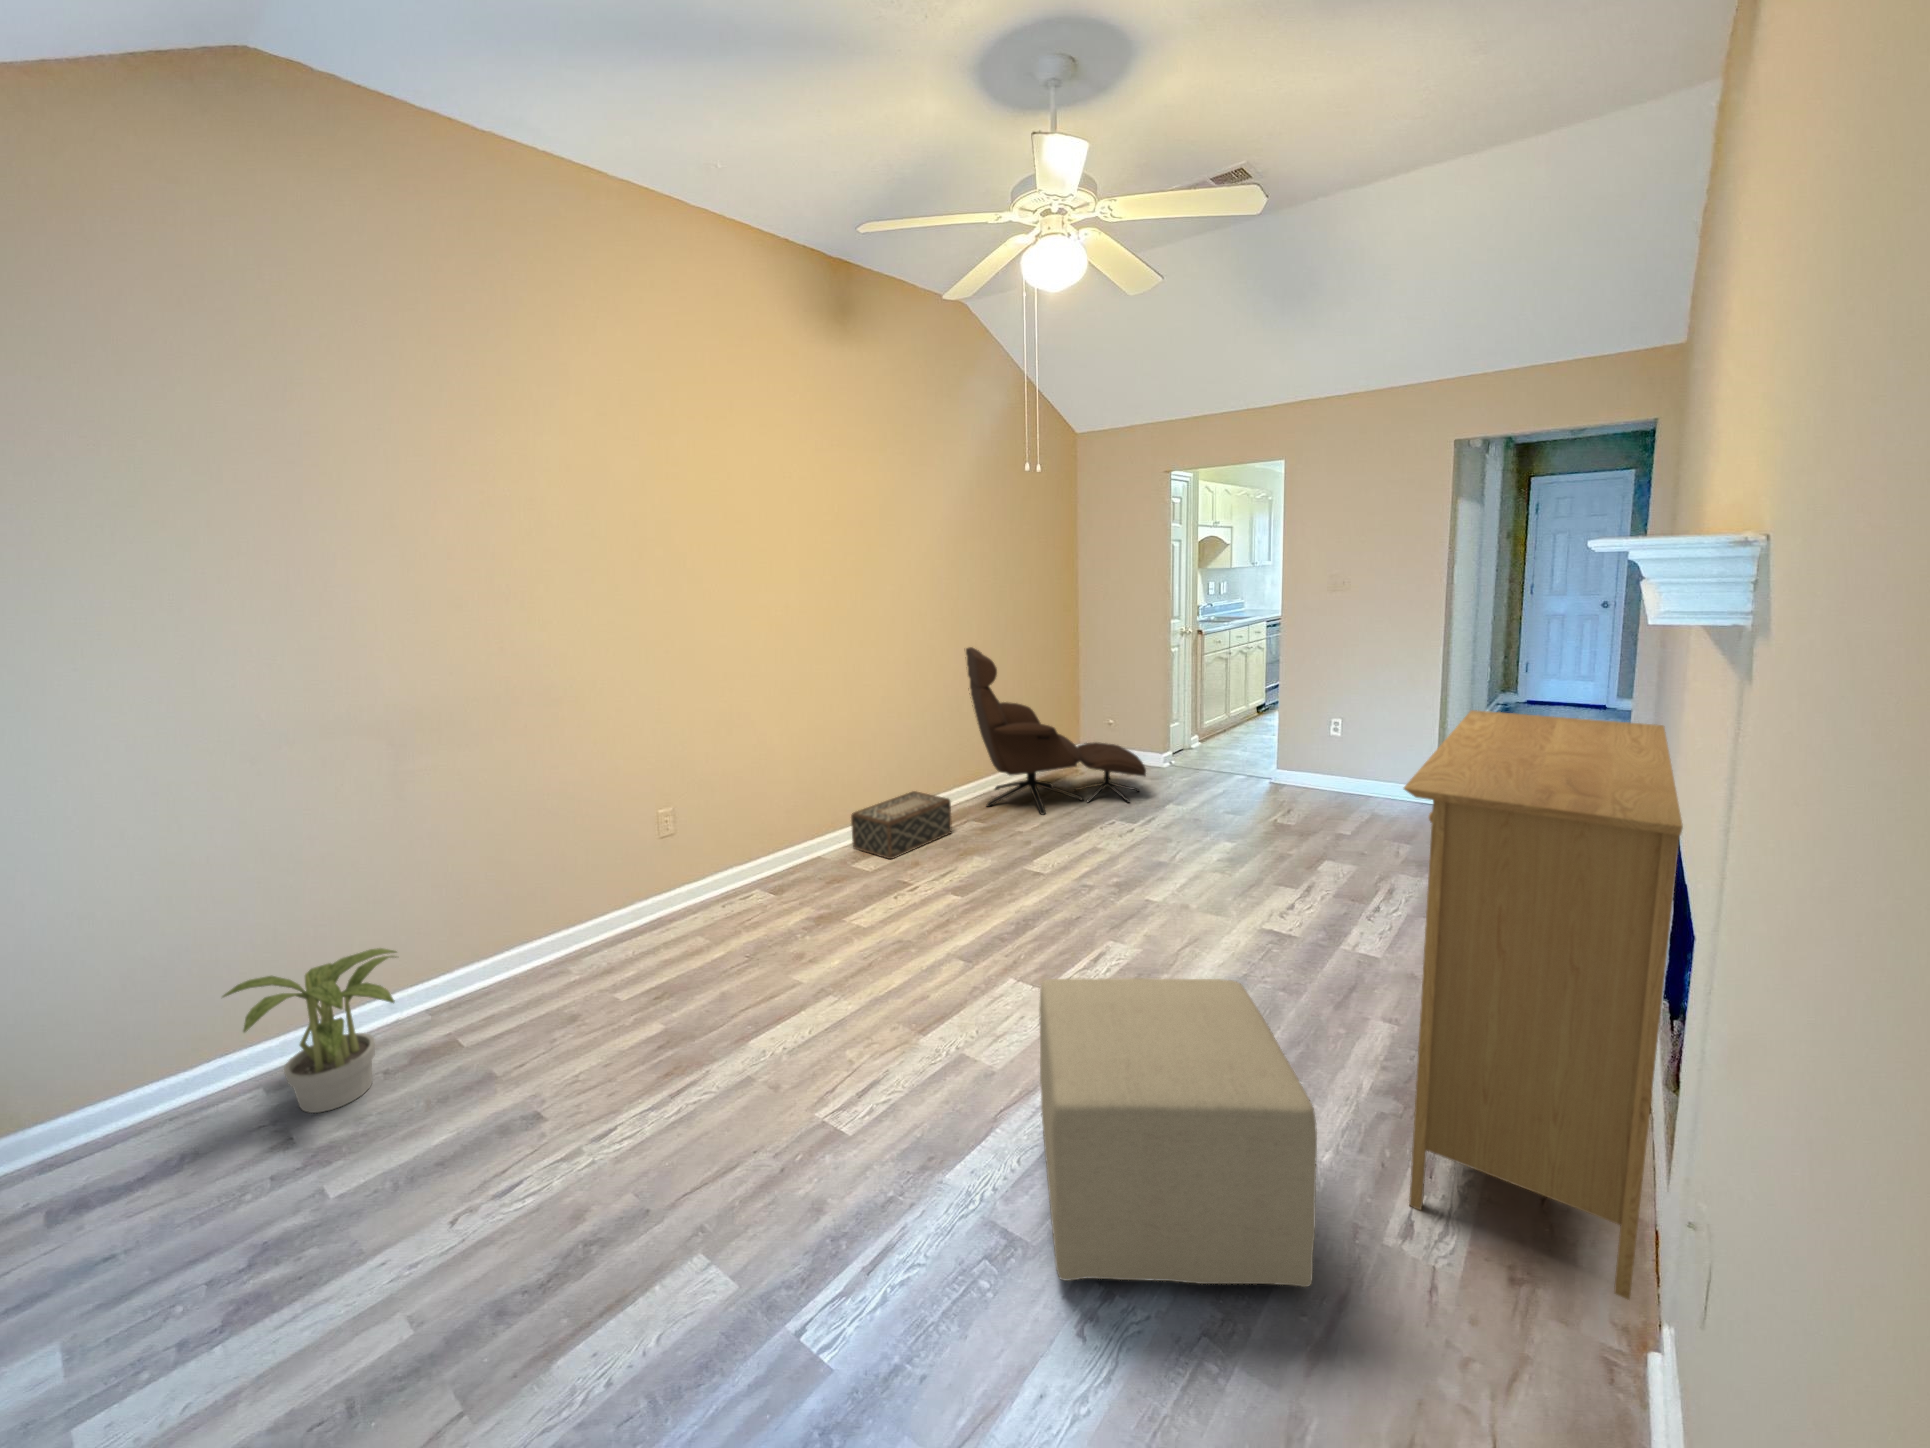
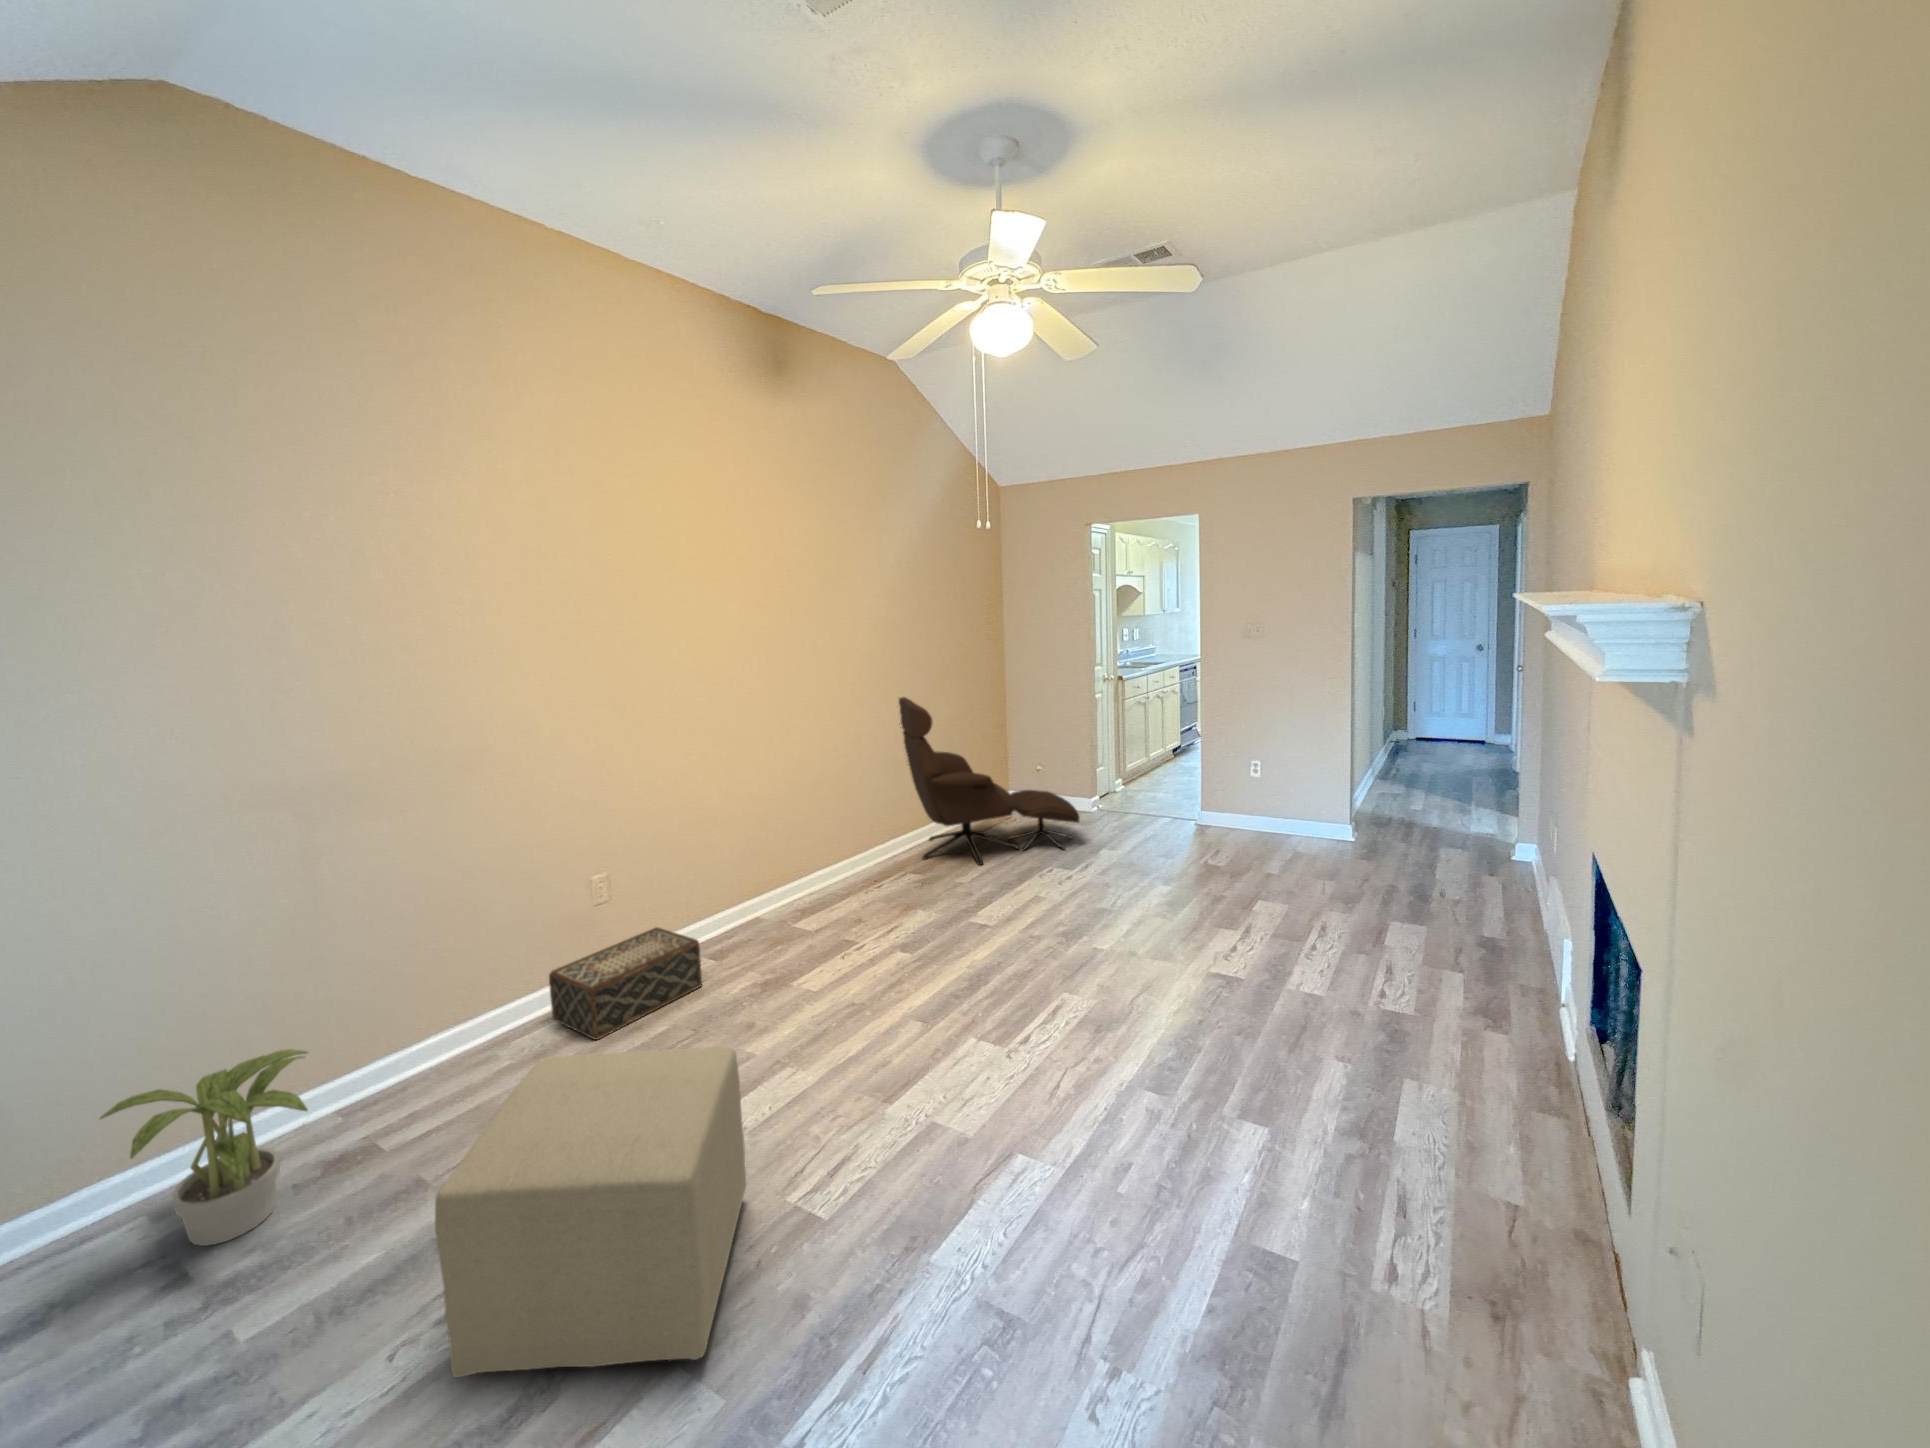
console table: present [1404,710,1683,1299] -> none [1369,755,1624,1323]
woven basket: present [851,791,952,859] -> present [549,927,702,1040]
ottoman: present [1039,978,1317,1287] -> present [435,1047,746,1377]

